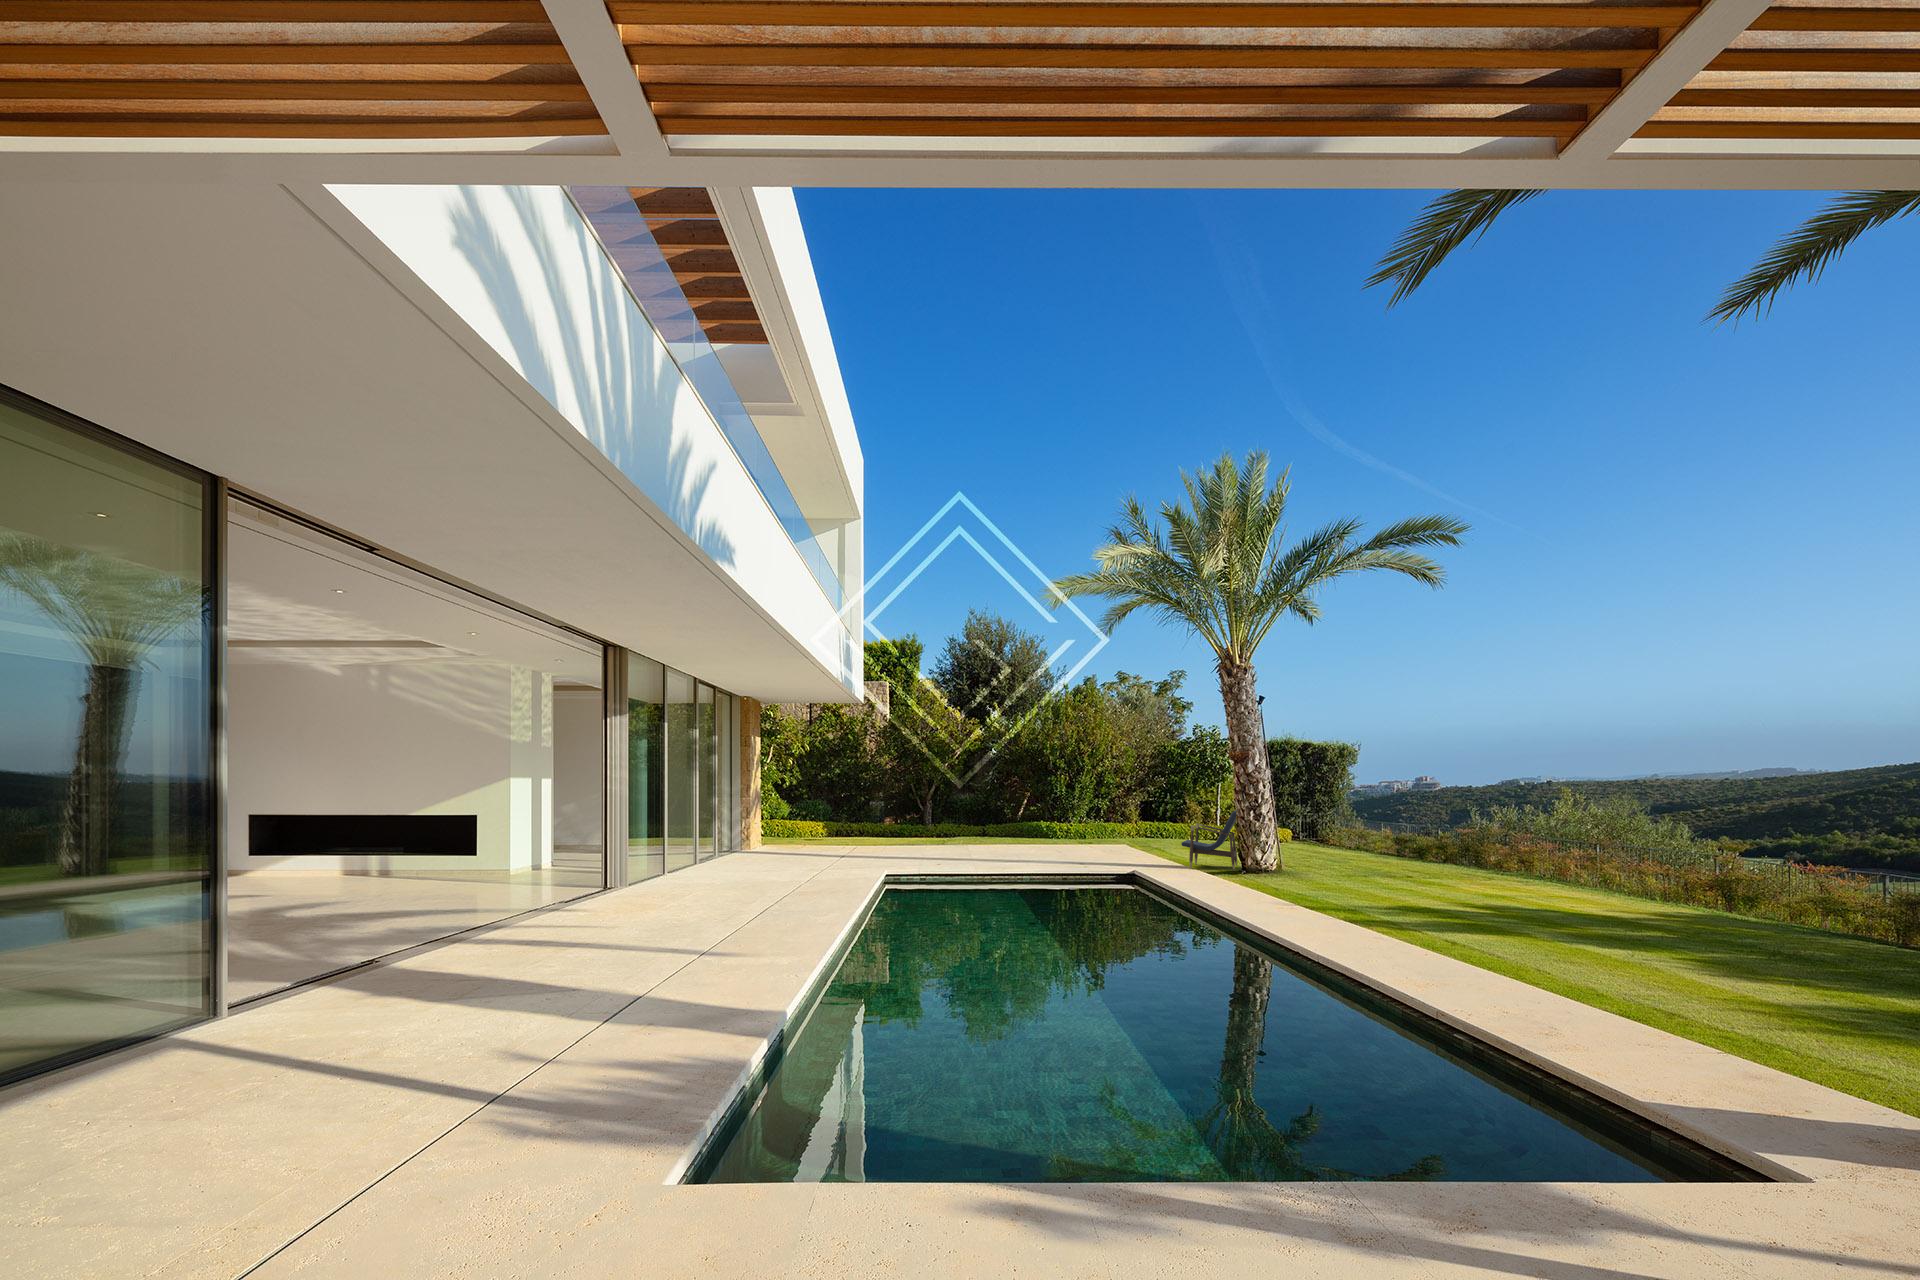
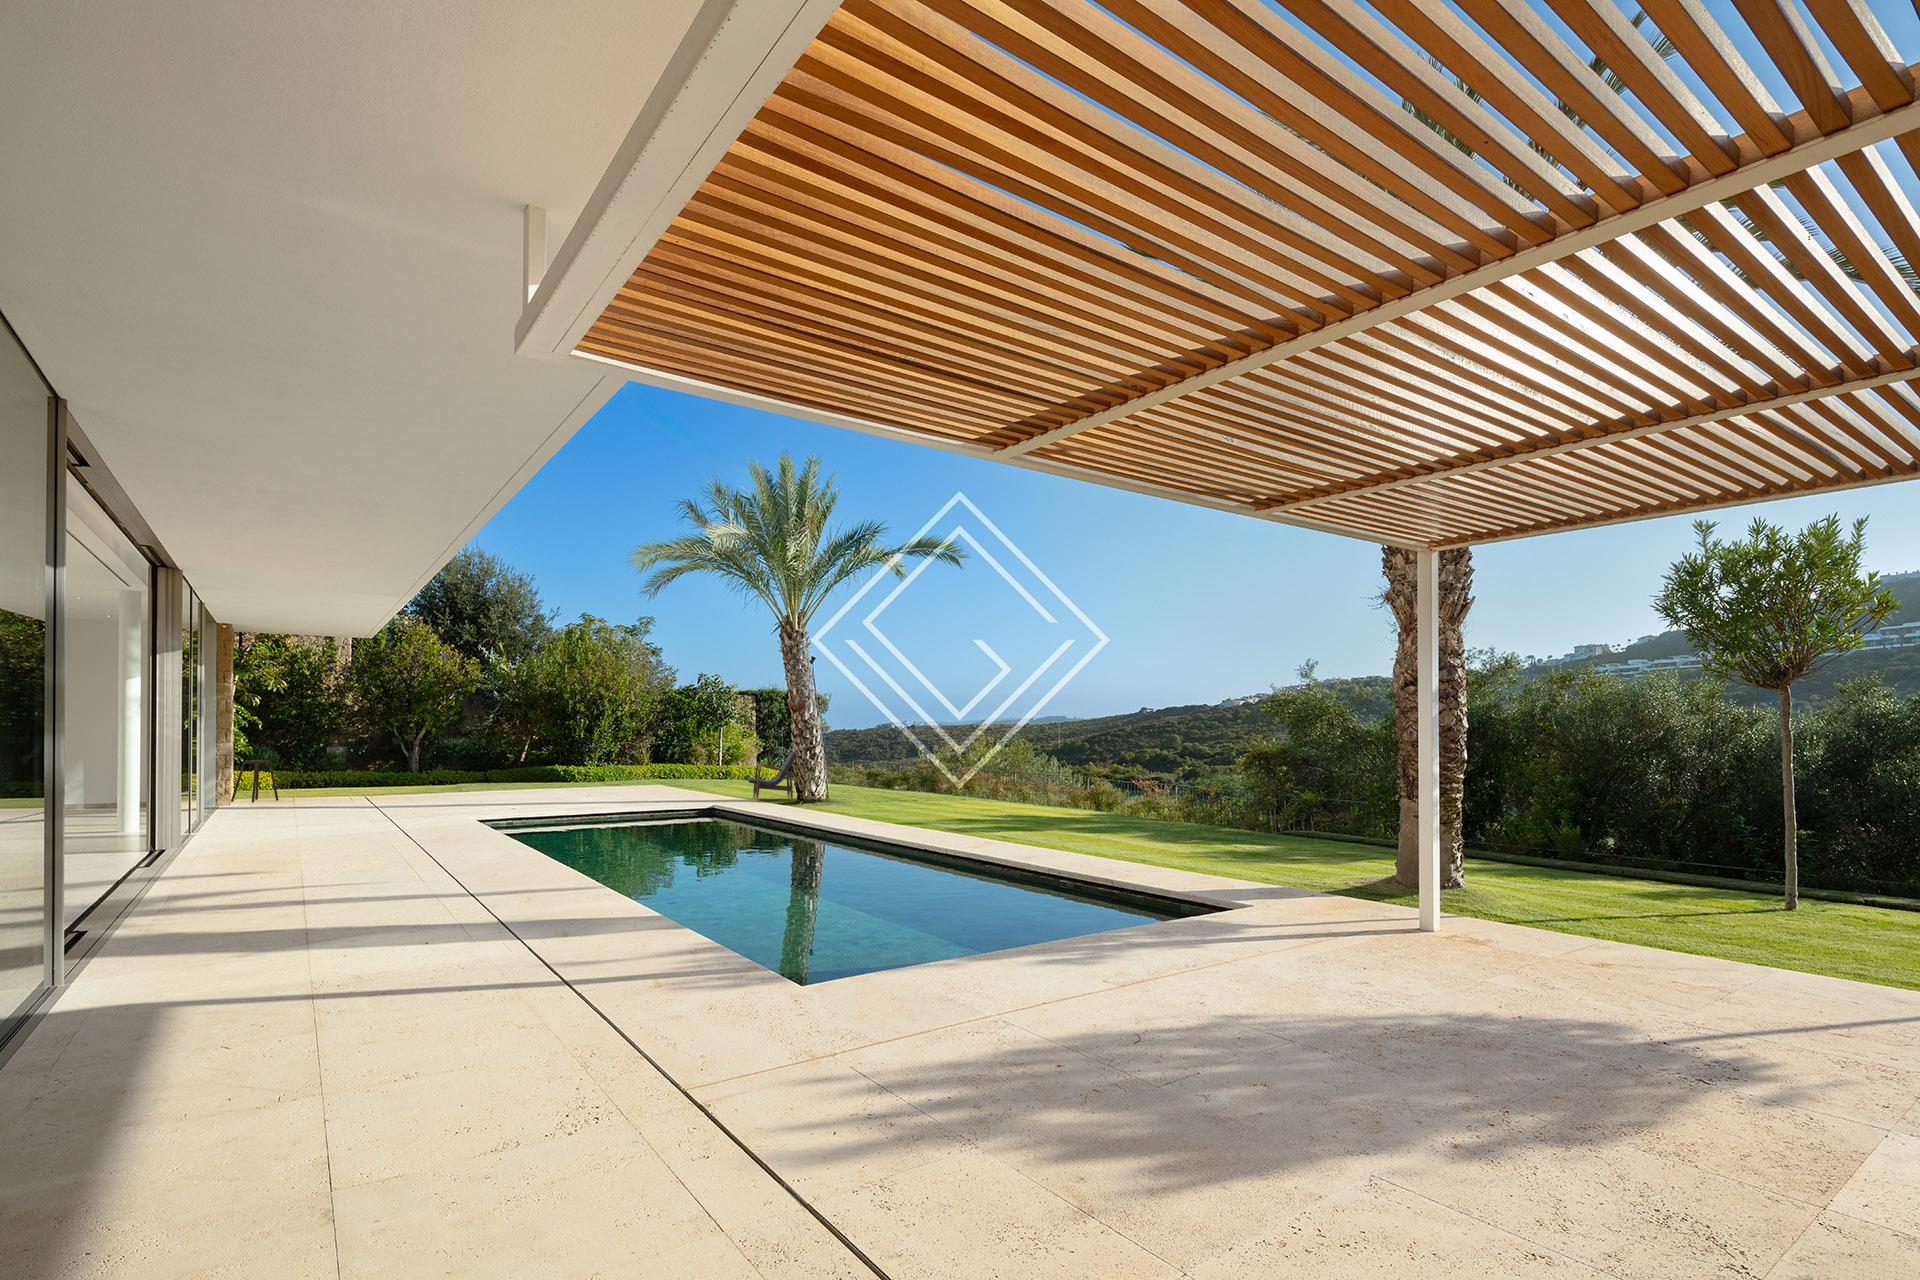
stool: none [746,810,780,848] -> present [231,760,278,802]

